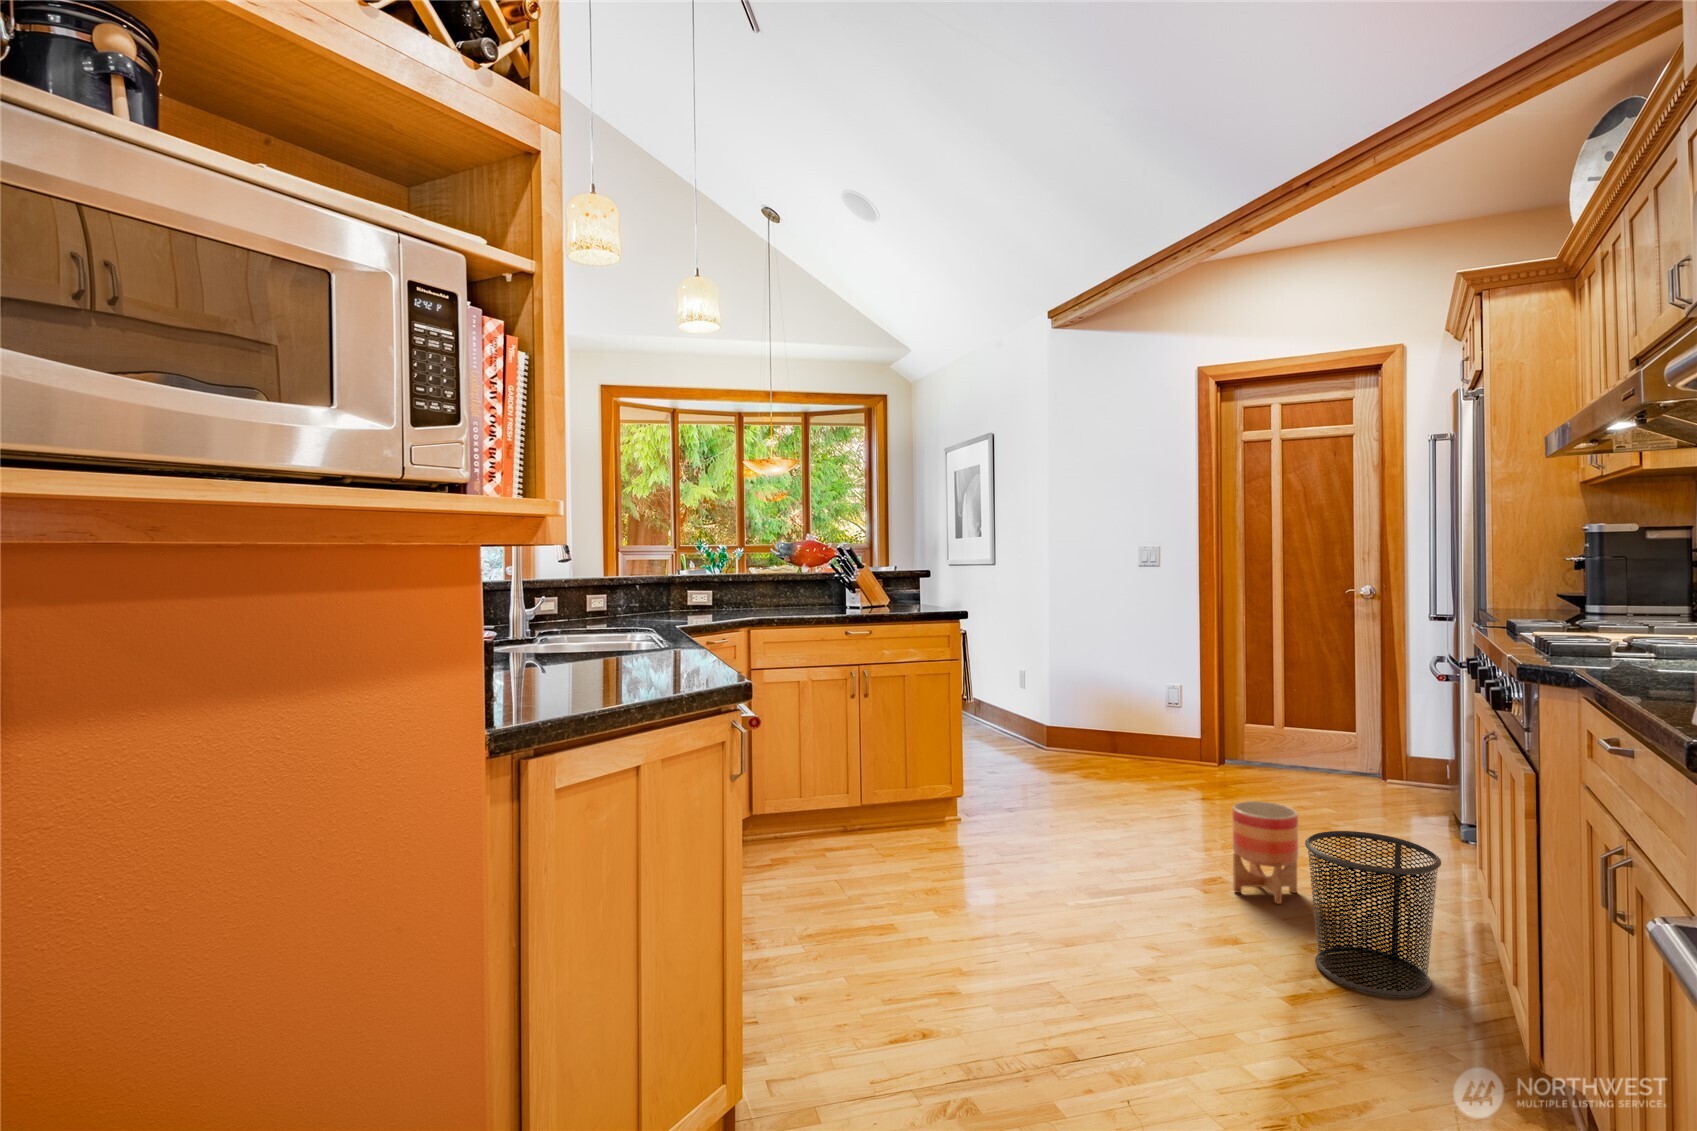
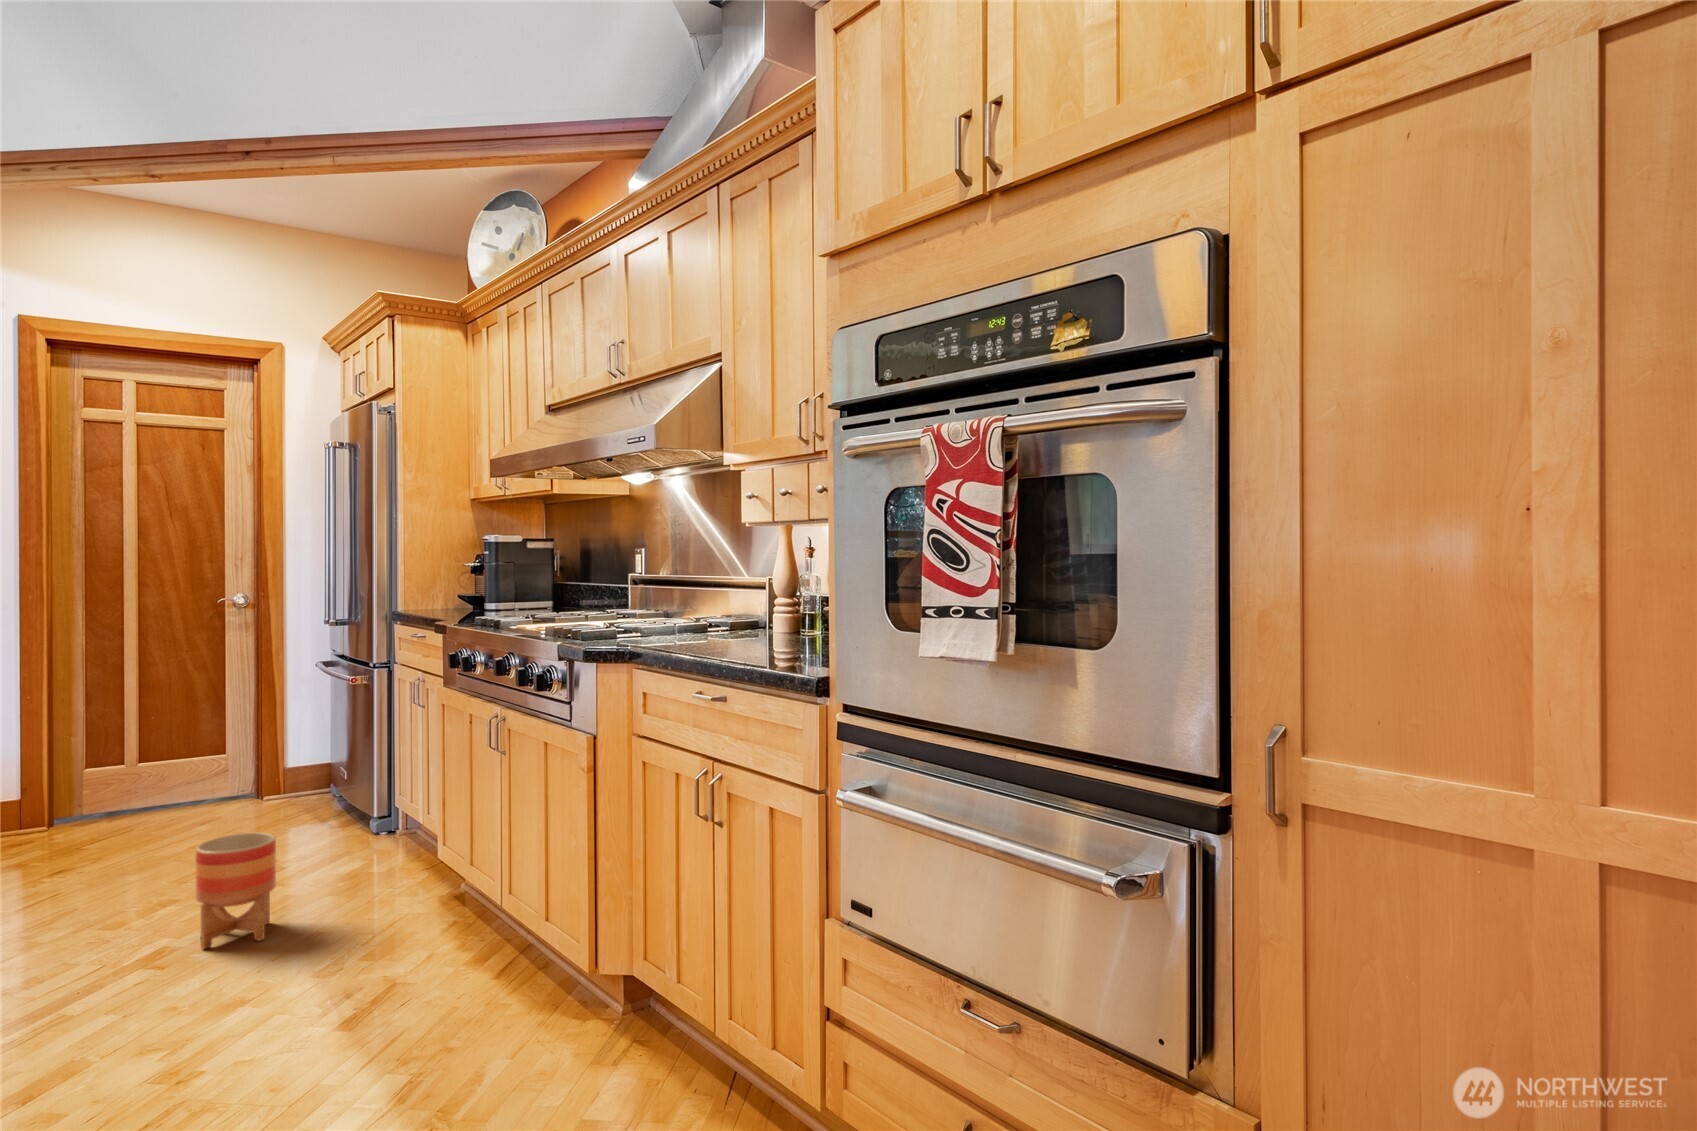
waste bin: present [1305,831,1441,997] -> none [331,822,456,977]

